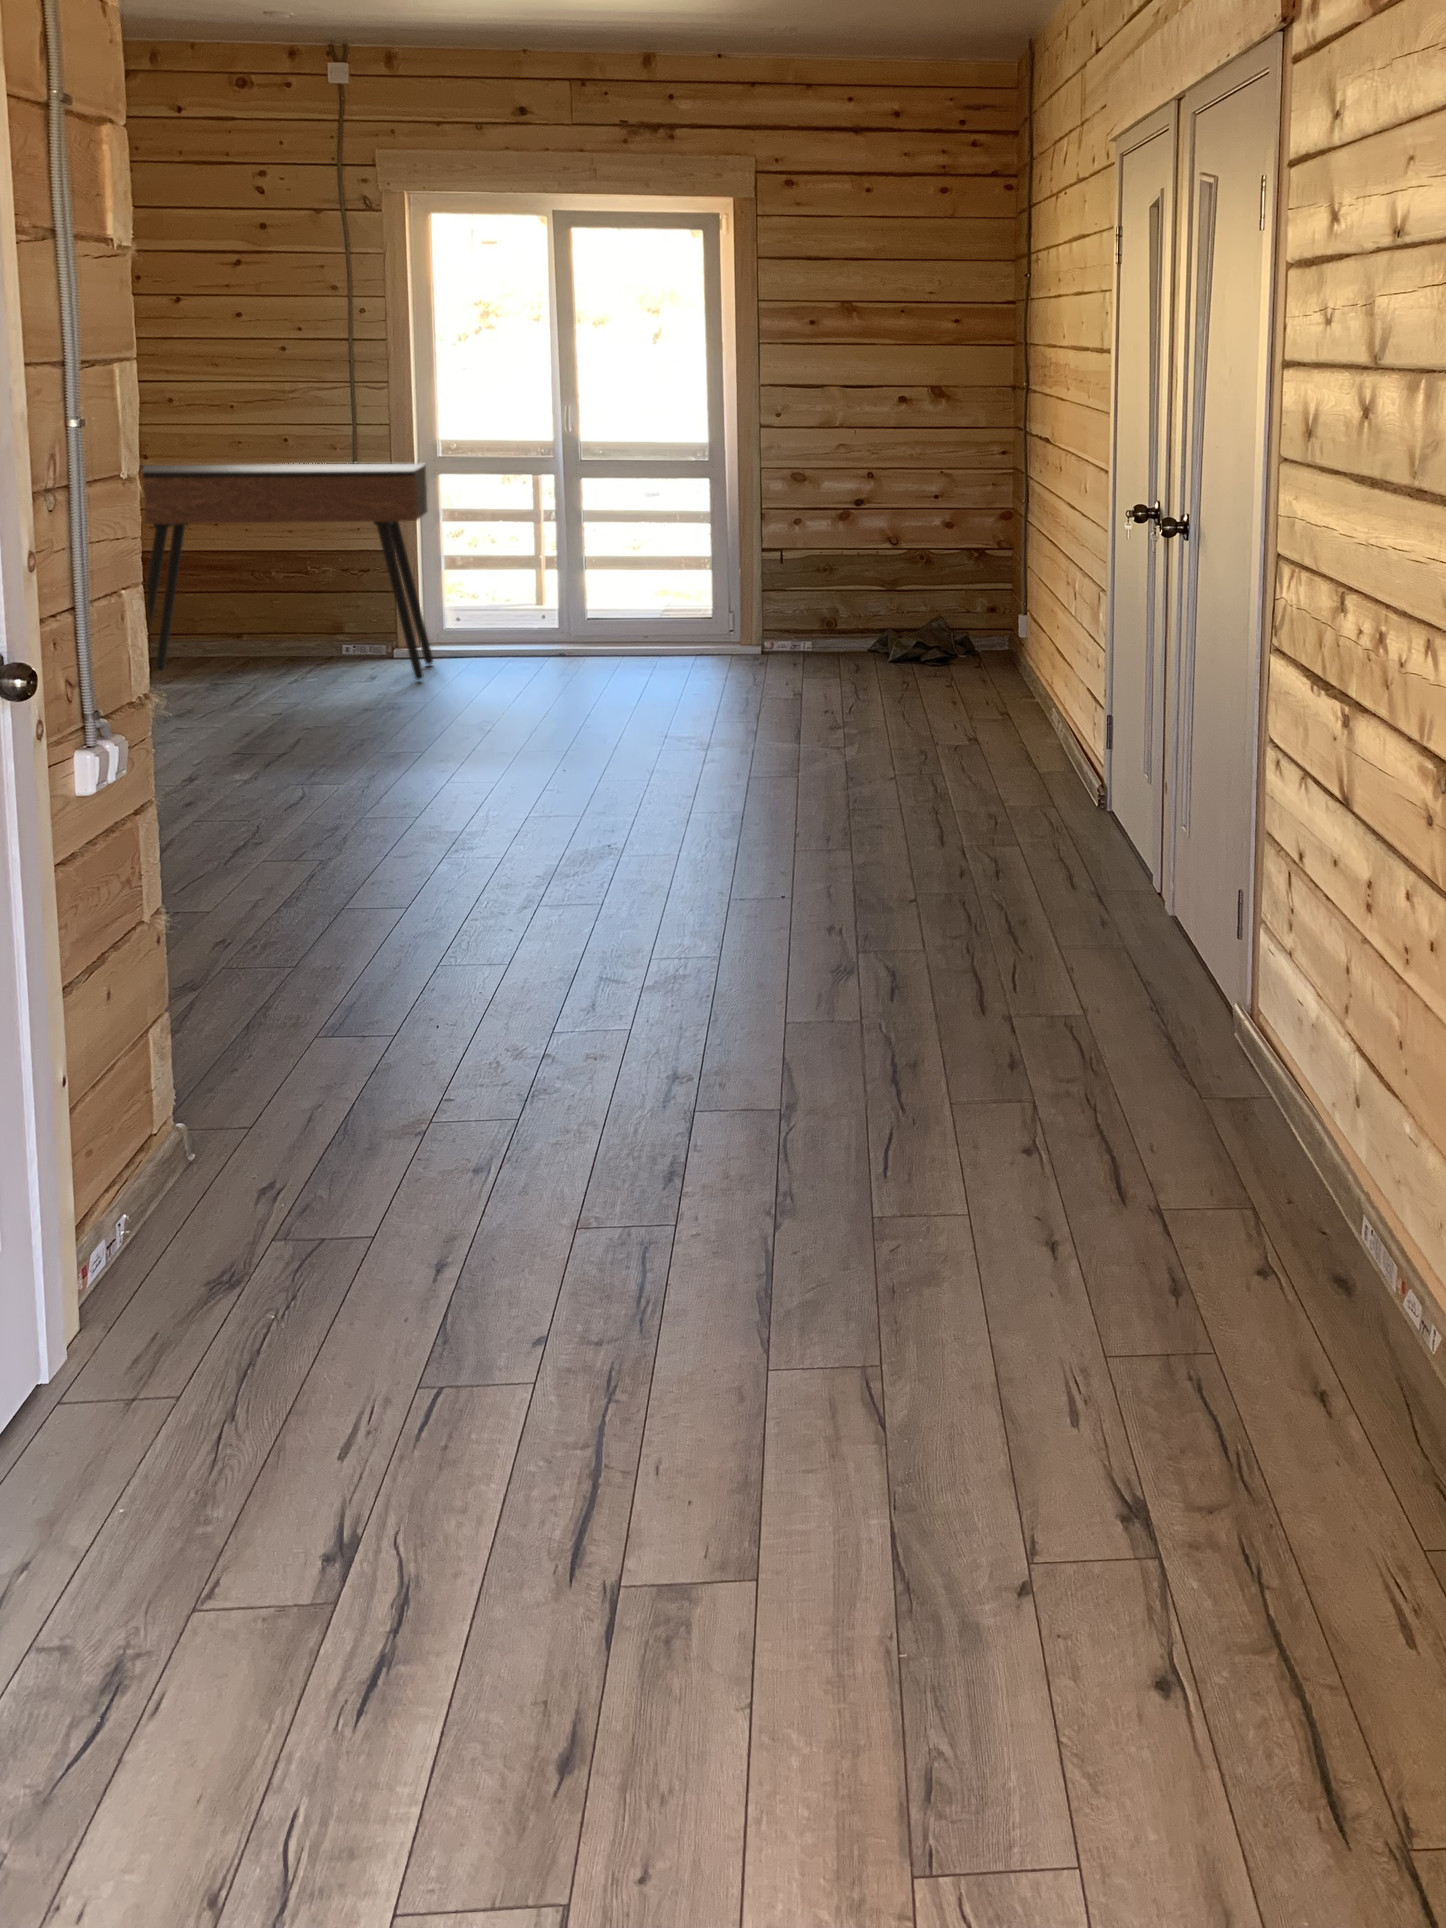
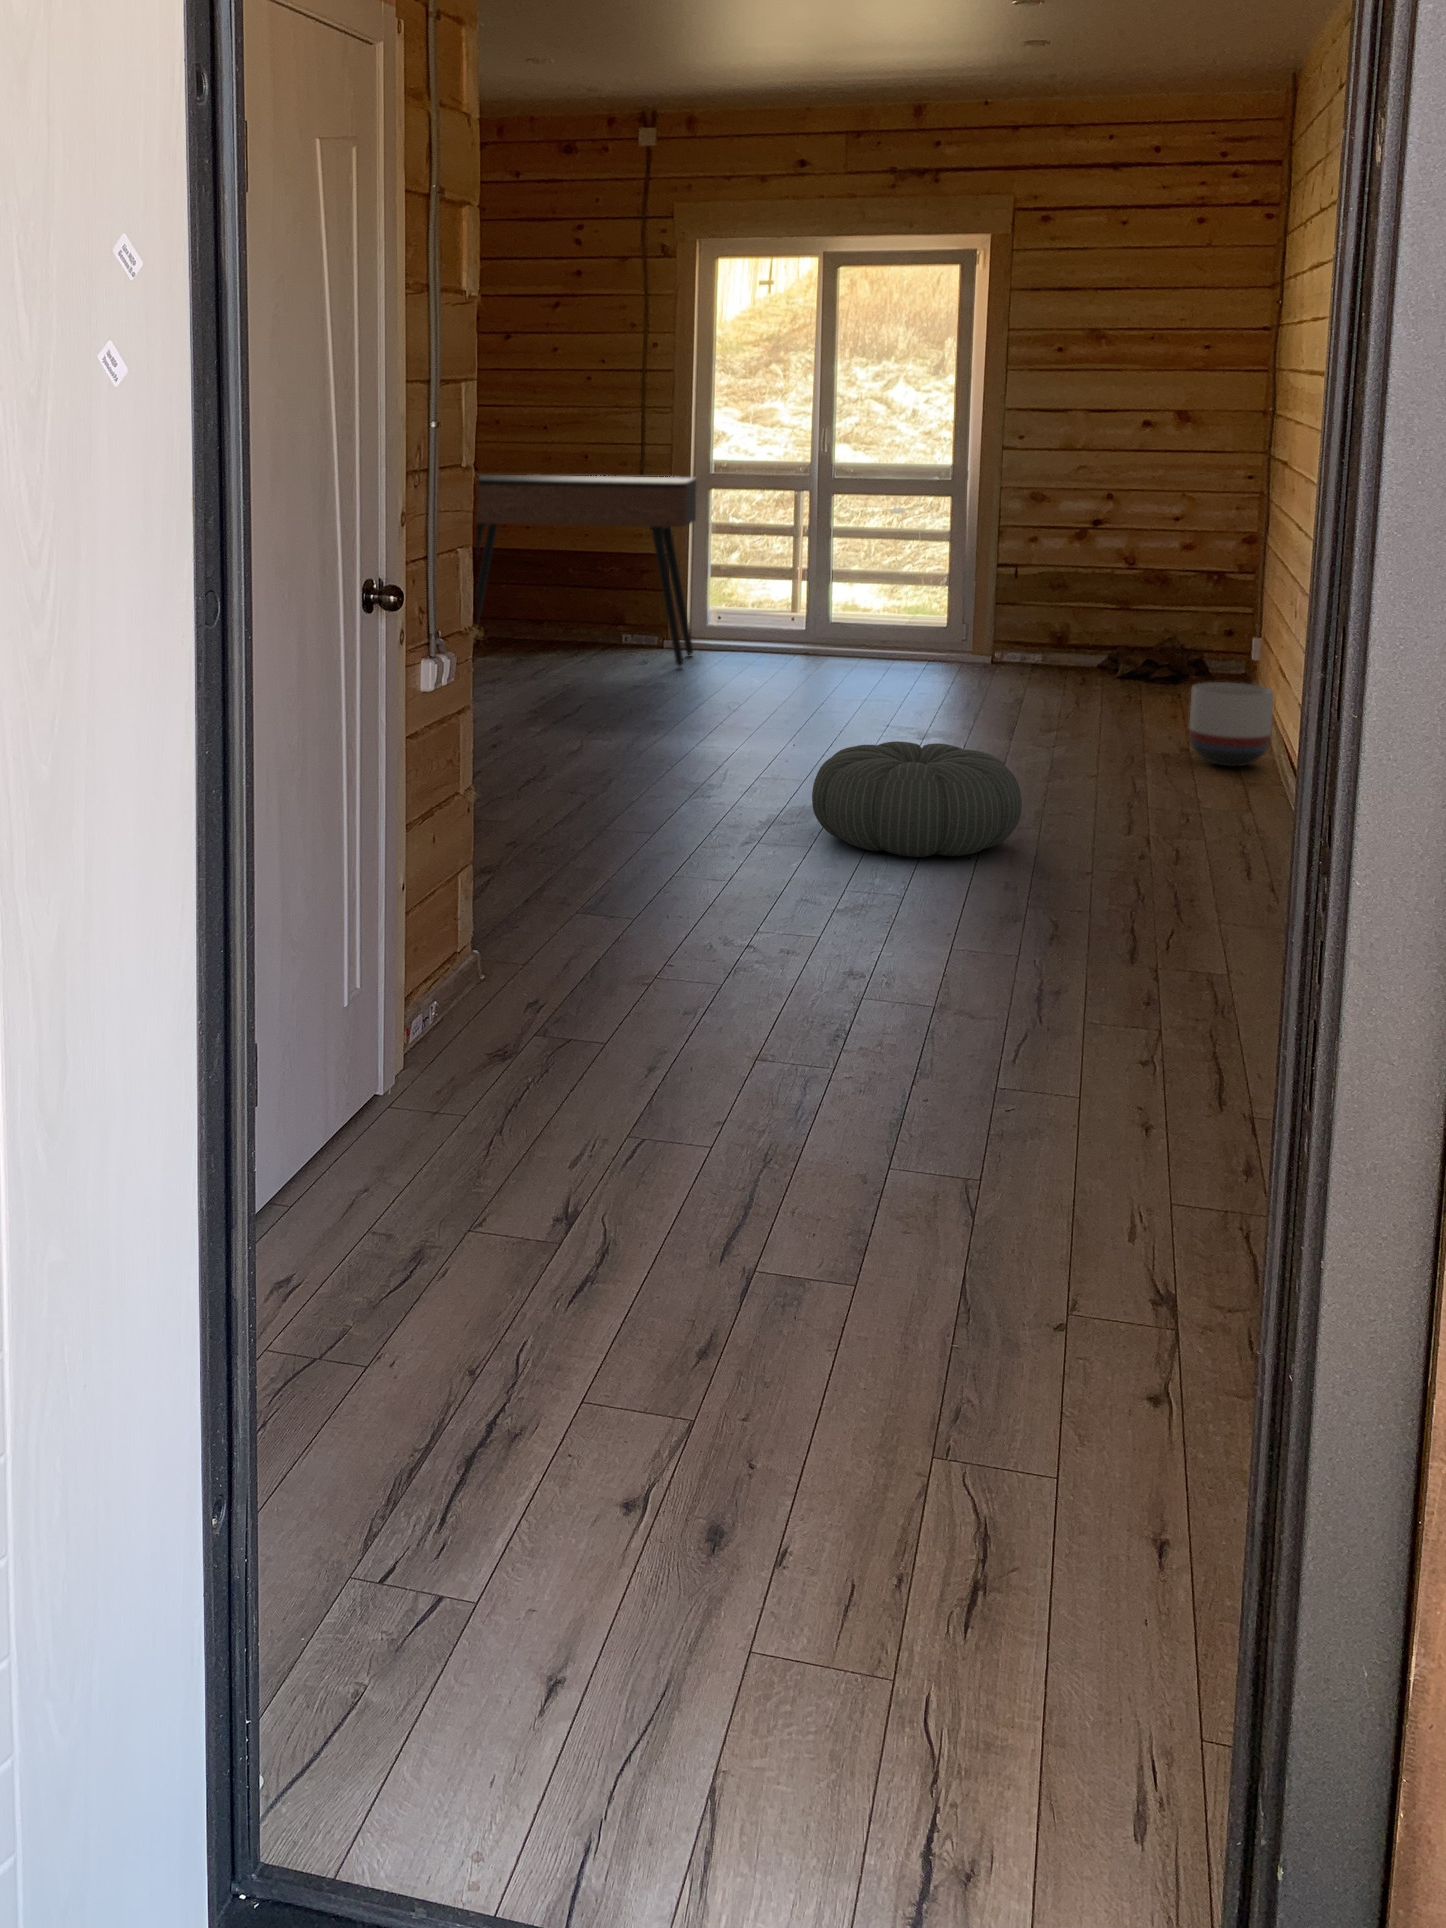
planter: none [979,669,1059,757] -> present [1189,682,1274,766]
pouf: none [599,767,832,903] -> present [812,741,1022,857]

